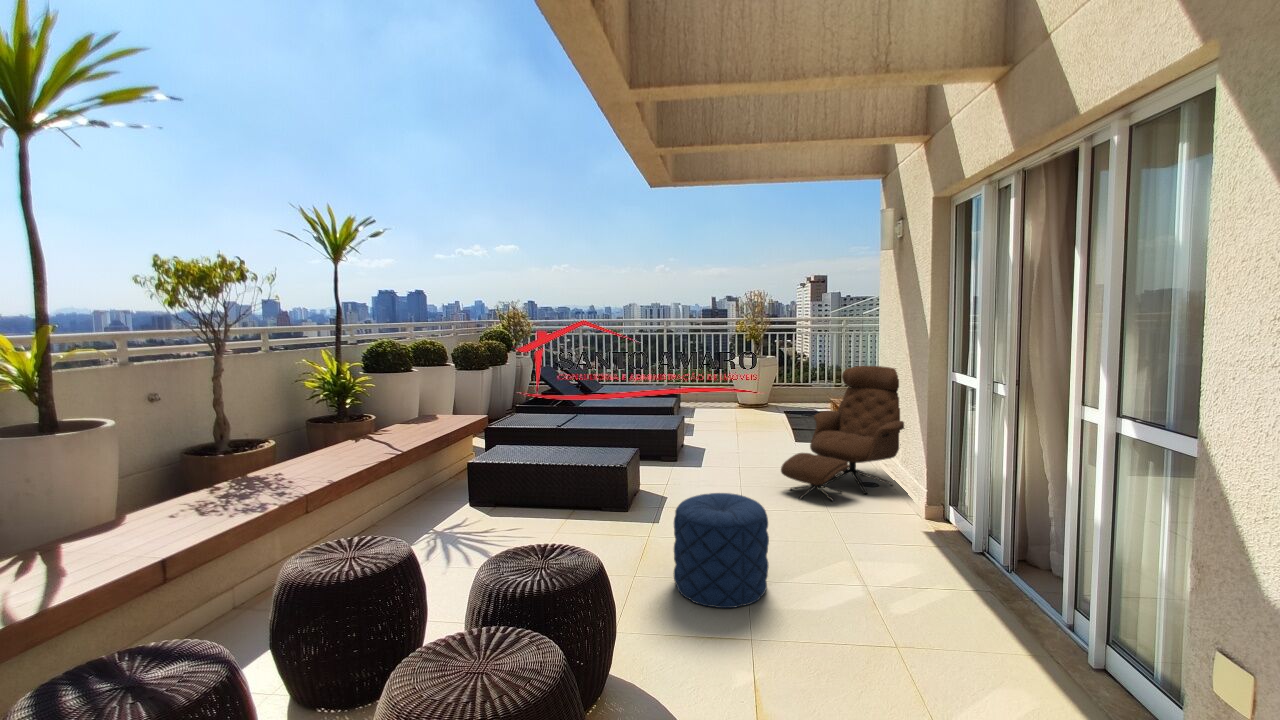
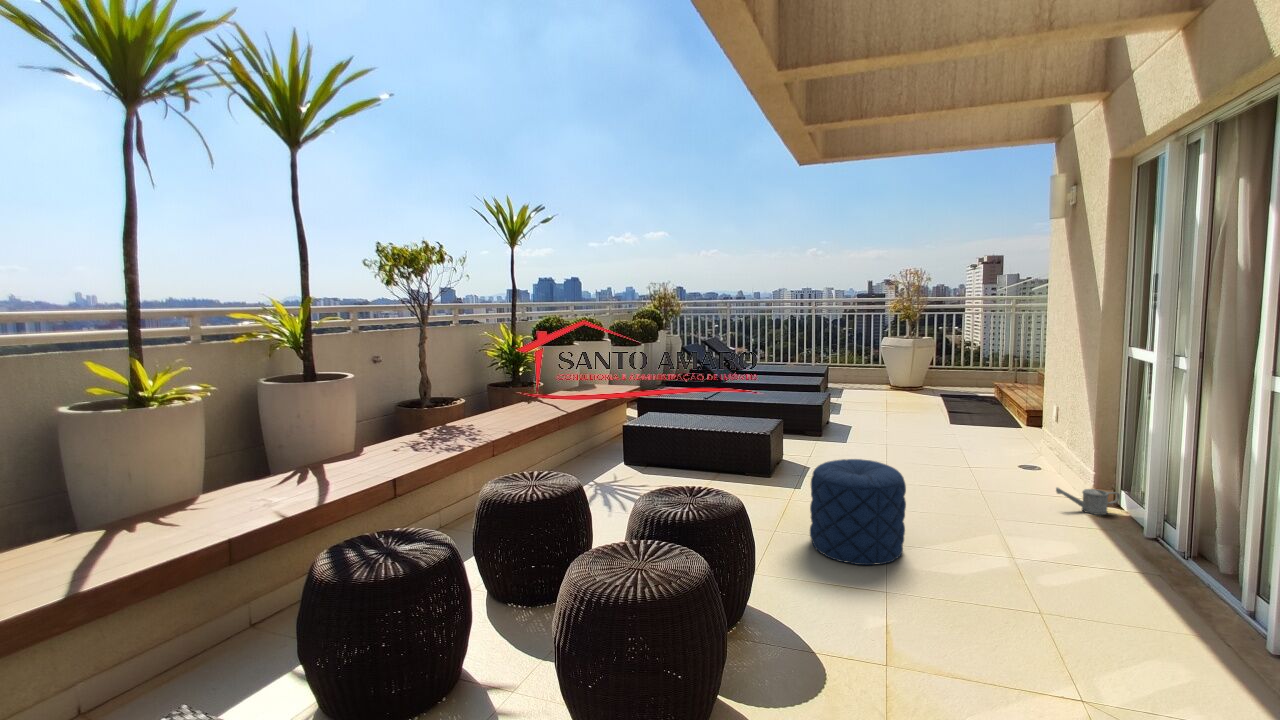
lounge chair: present [781,366,904,502] -> none [930,343,1082,483]
watering can: none [896,504,949,529] -> present [1056,487,1120,515]

